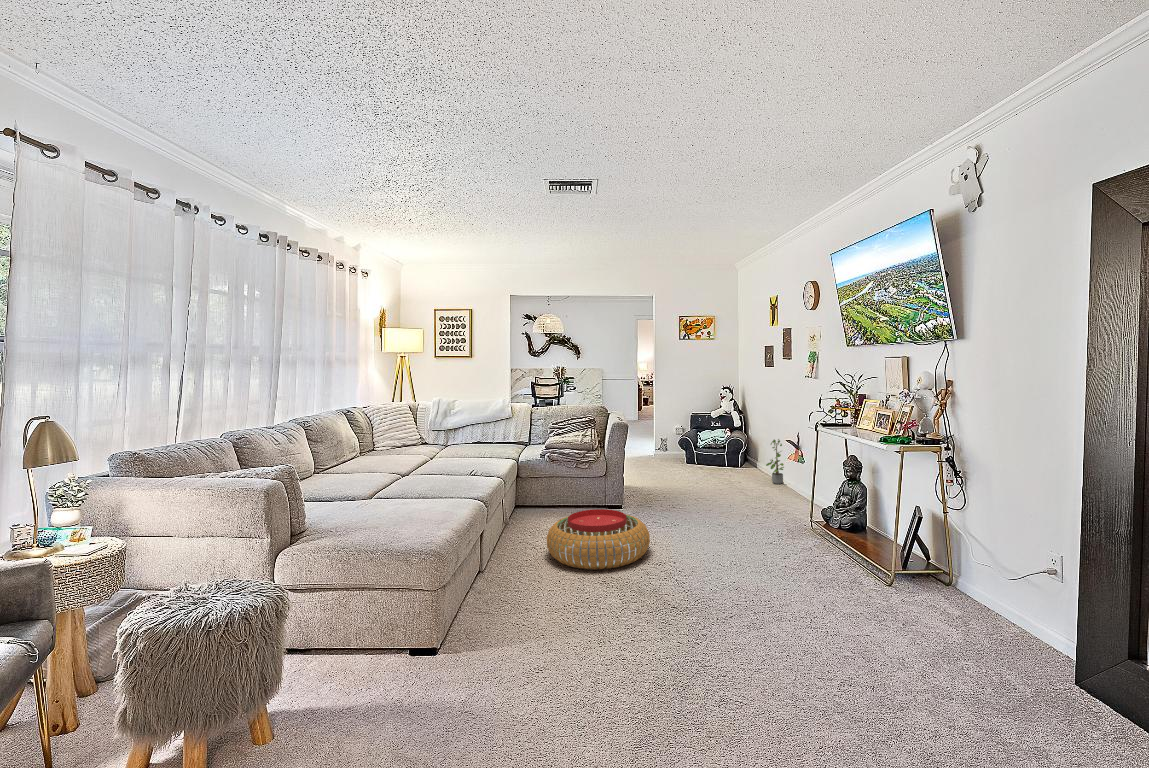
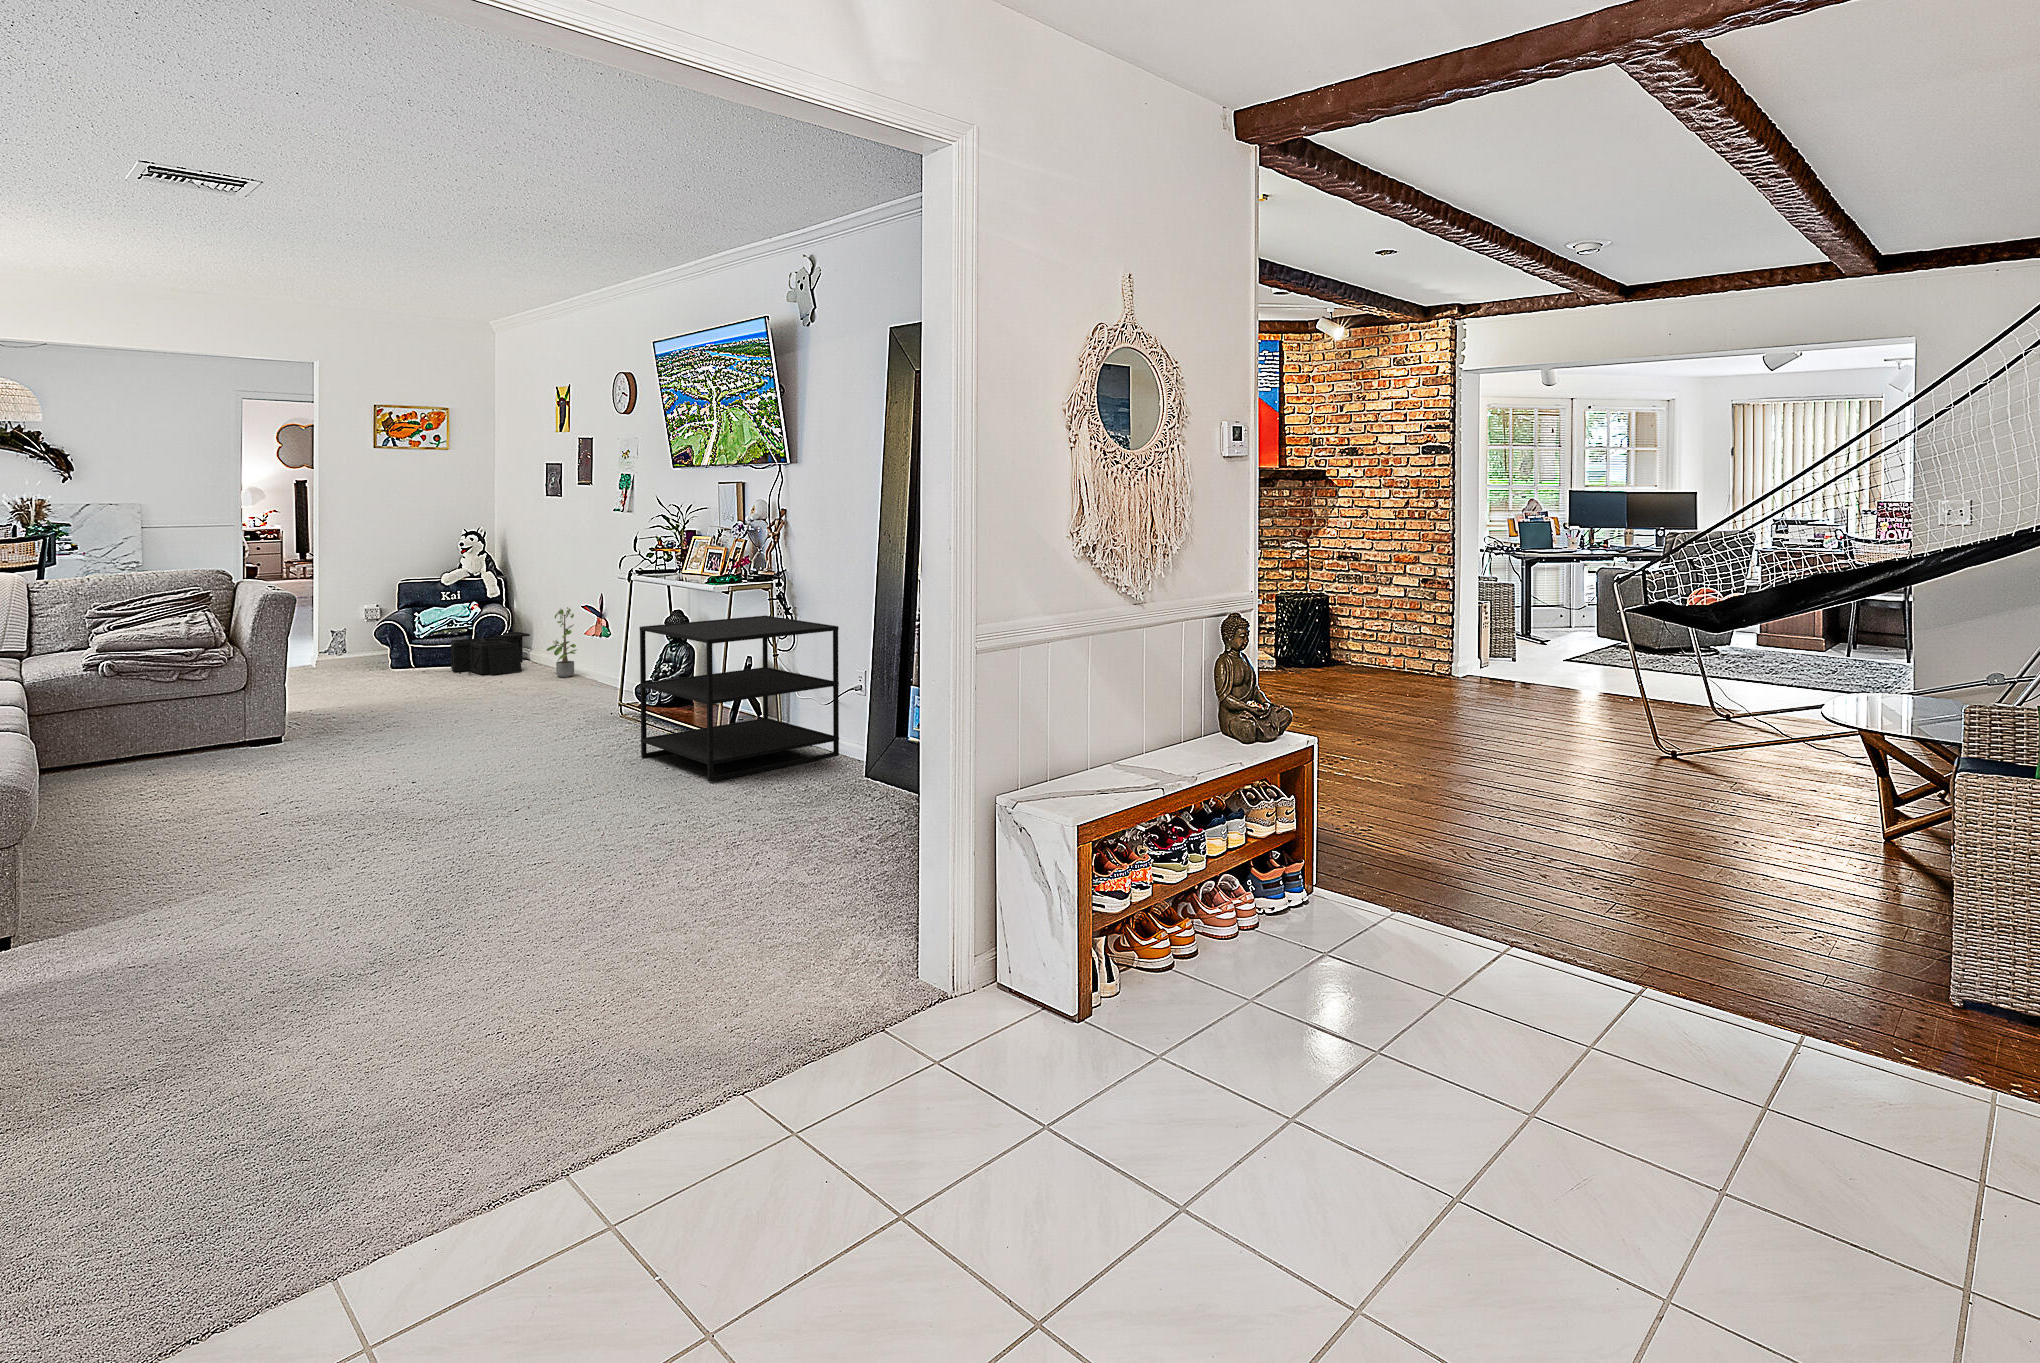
storage bin: none [715,448,758,476] -> present [451,632,530,674]
side table: none [823,474,1023,637] -> present [639,616,839,782]
pouf: present [546,509,650,569] -> none [149,713,367,804]

